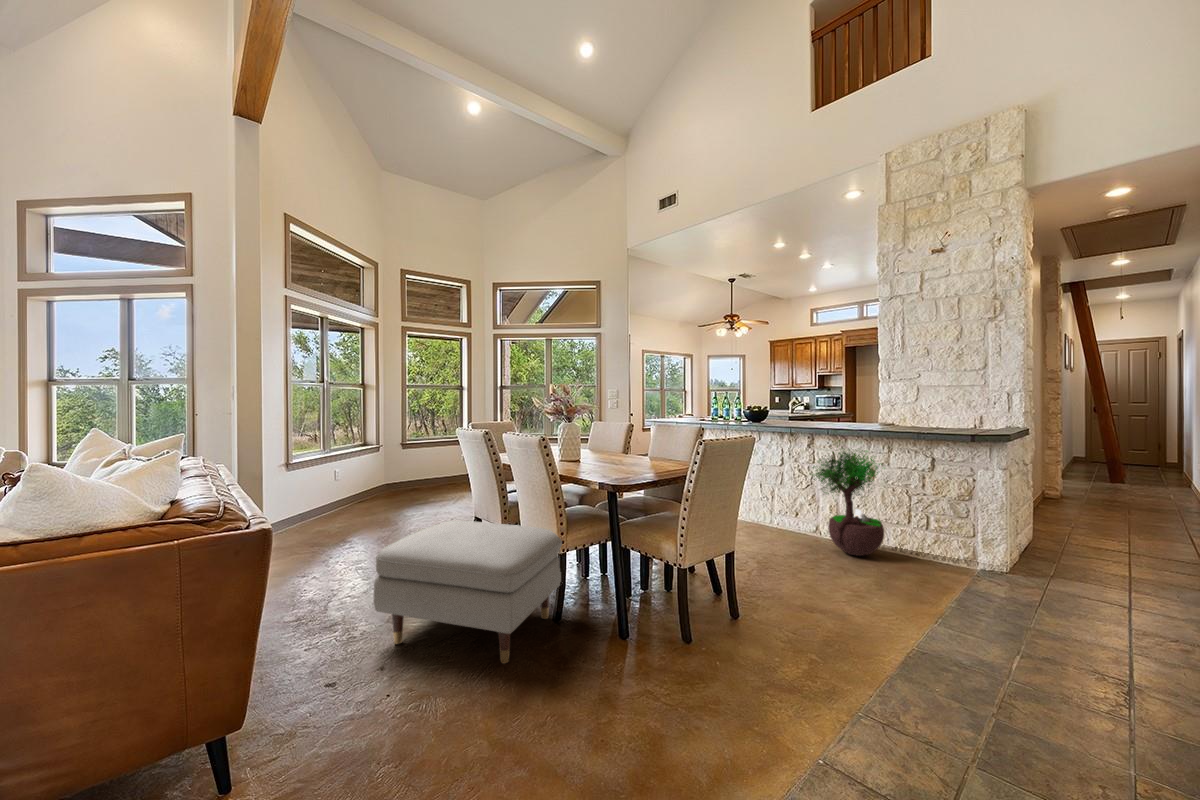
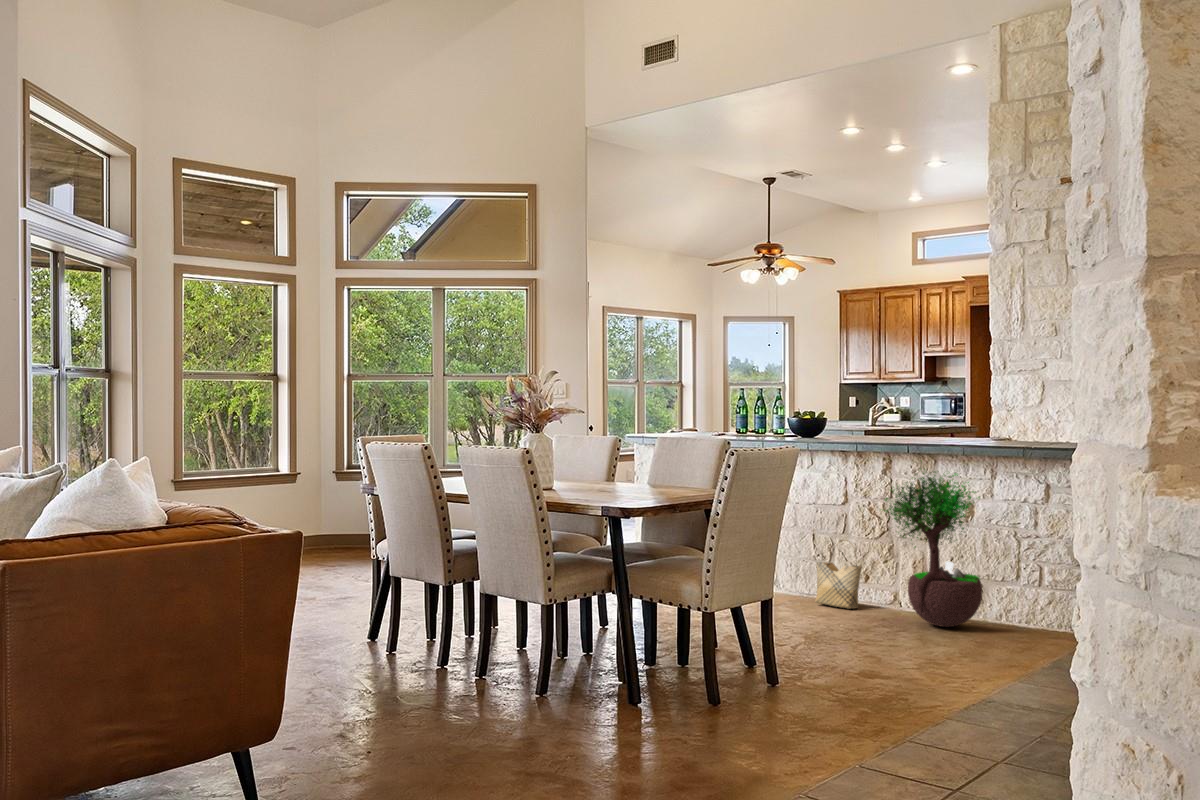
woven basket: none [762,489,794,534] -> present [815,540,862,609]
ottoman: present [374,521,562,663] -> none [317,570,551,726]

